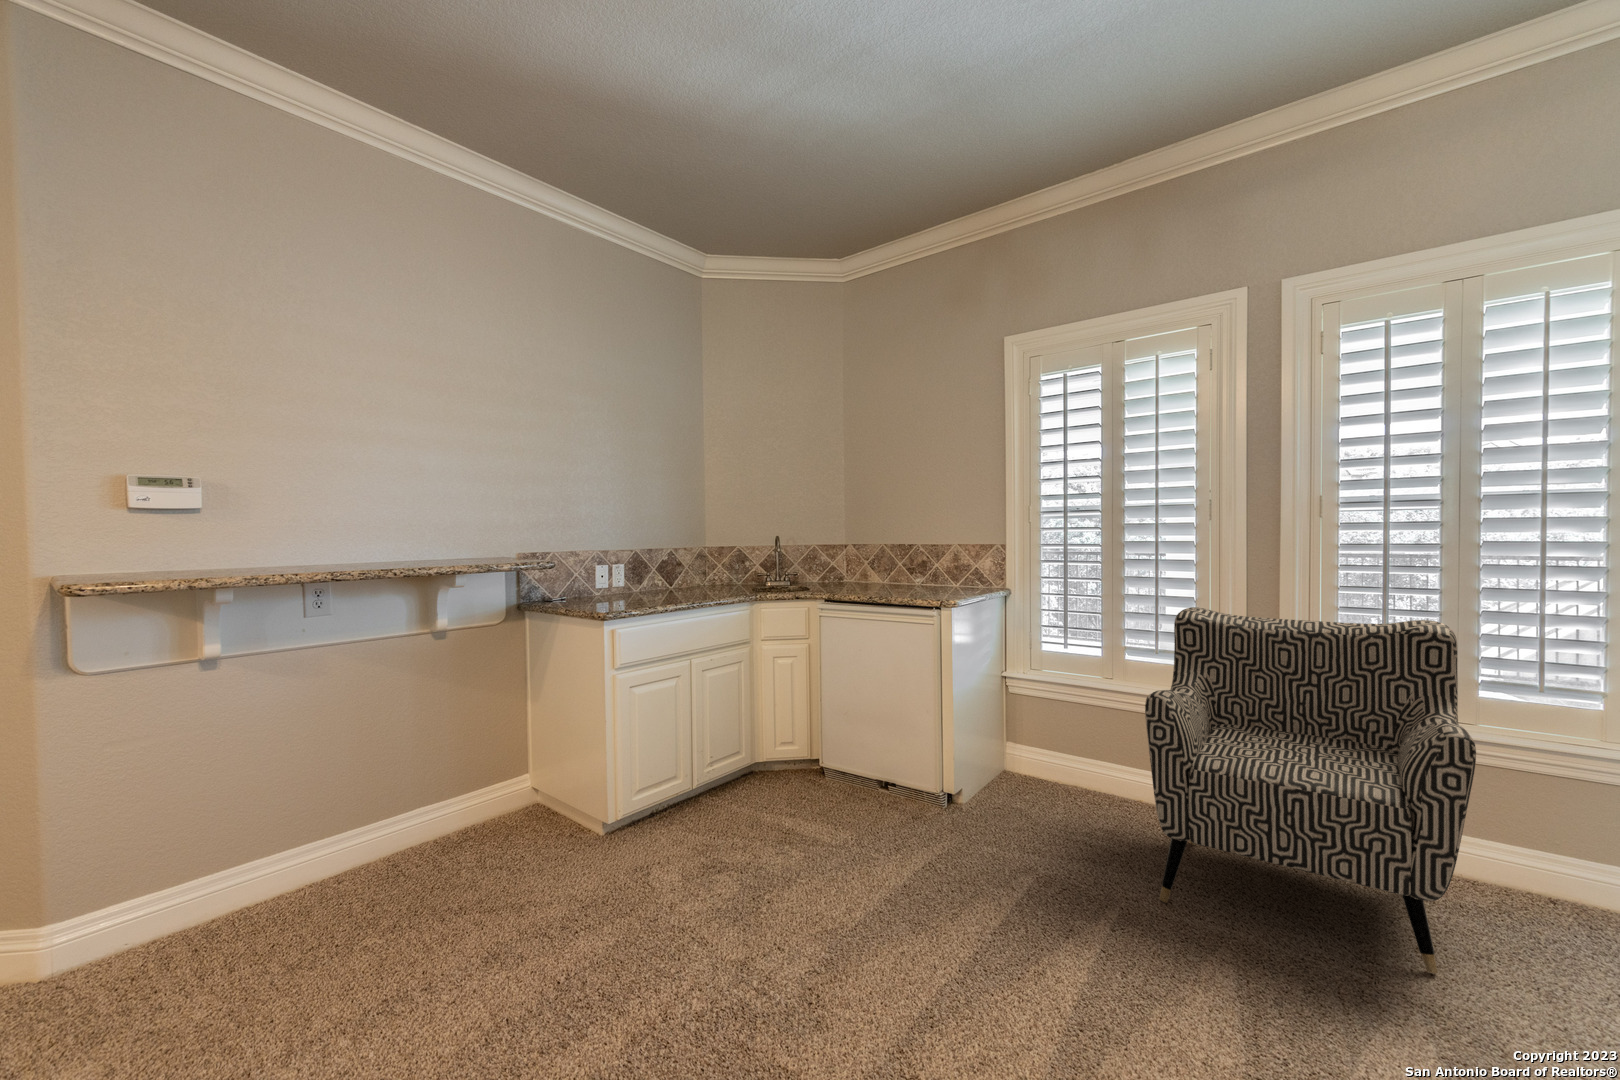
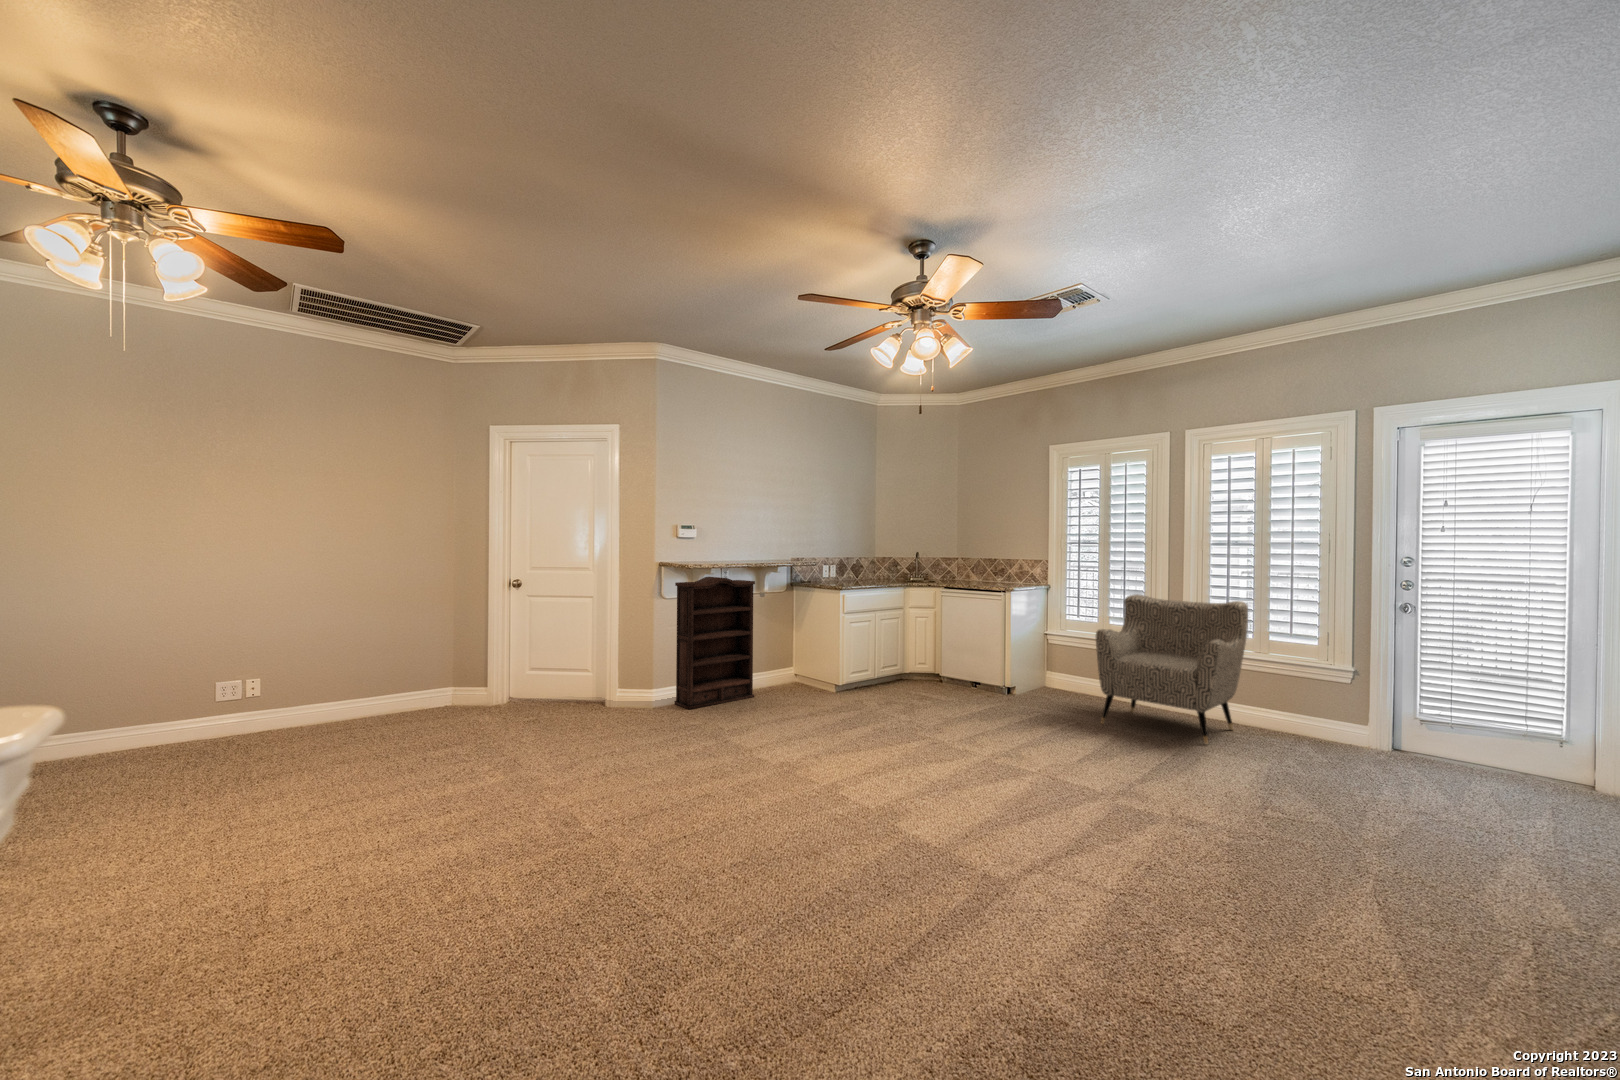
bookshelf: none [157,605,408,953] -> present [674,577,755,709]

